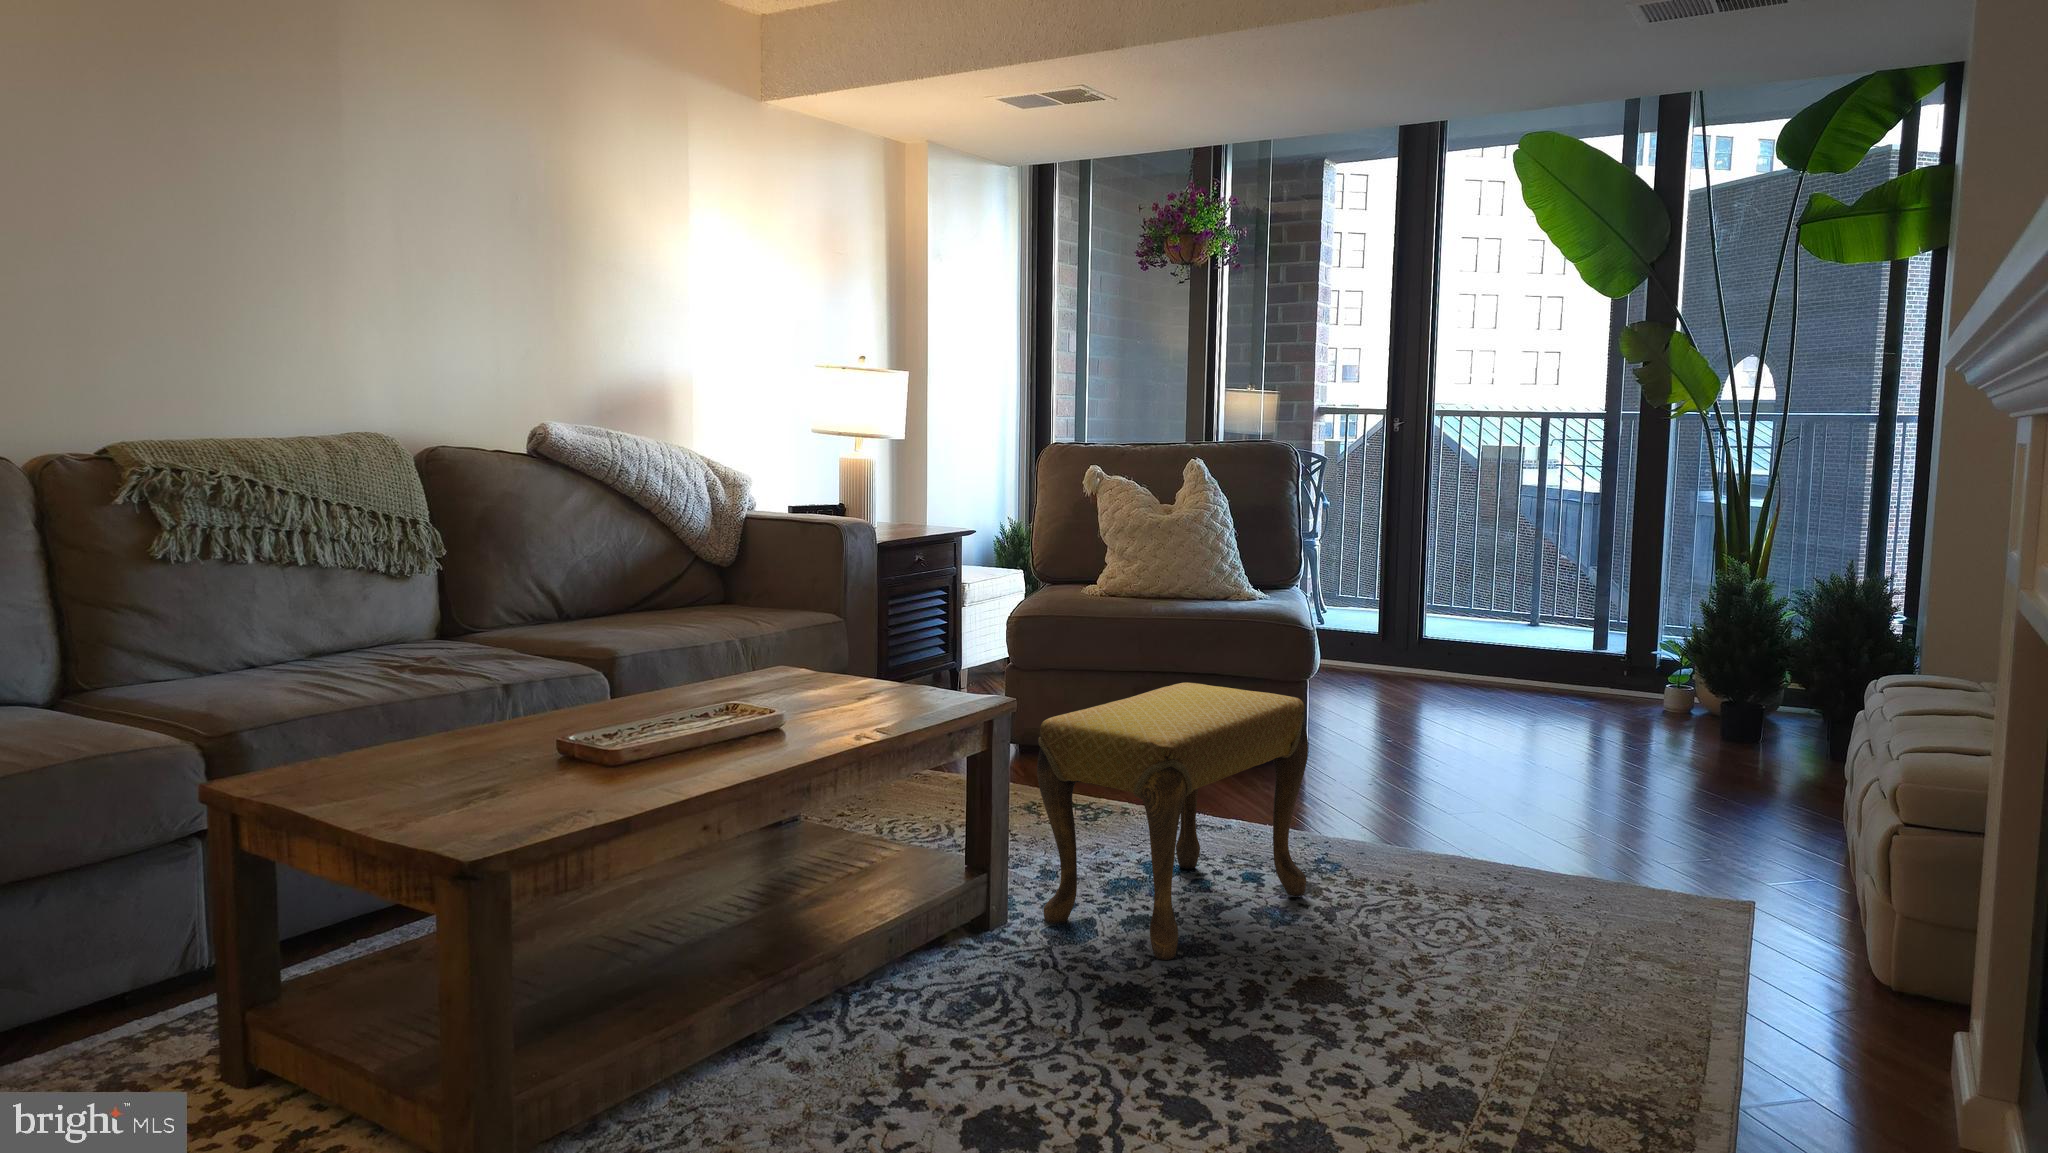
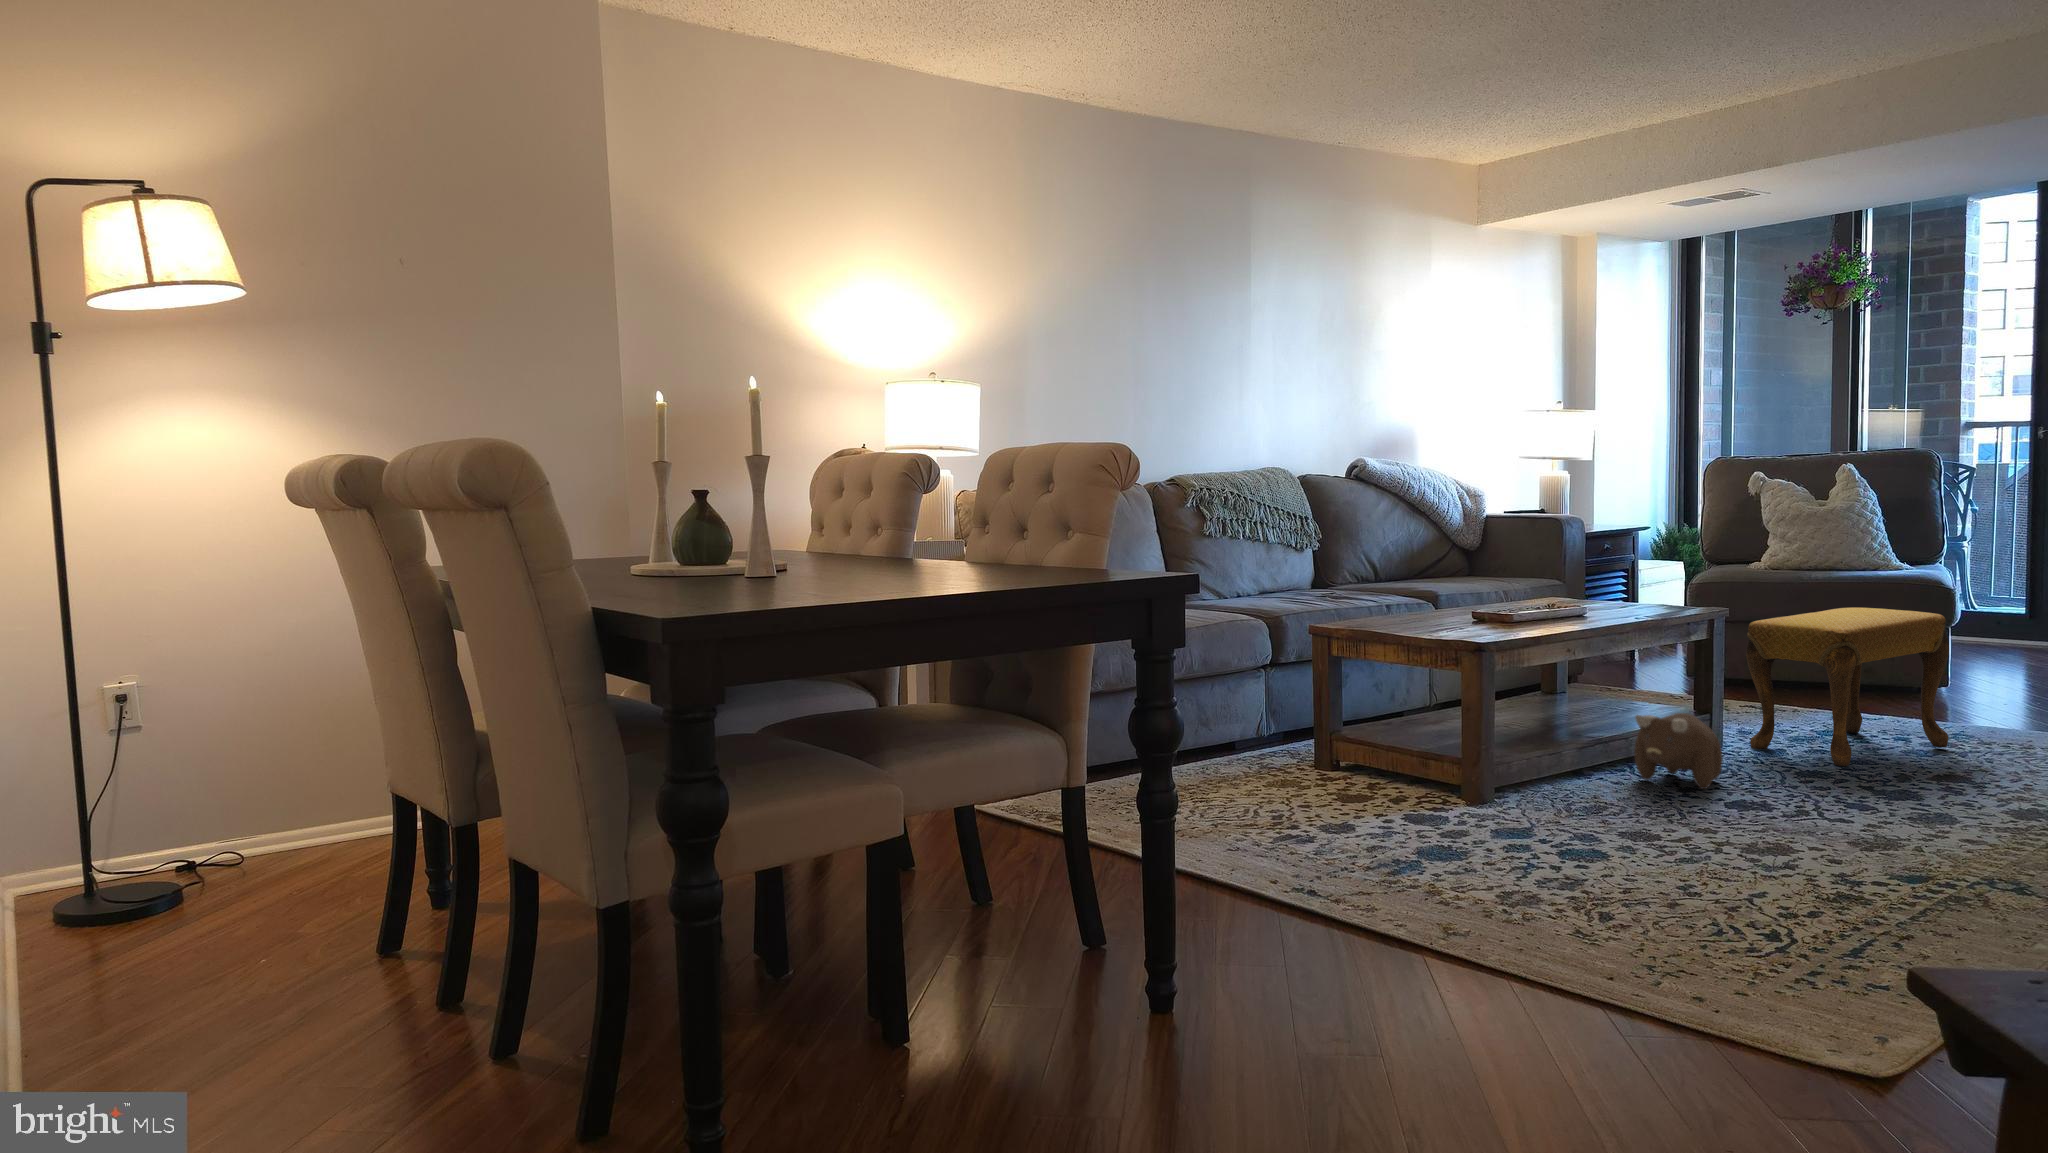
plush toy: none [817,917,976,1065] -> present [1634,713,1723,789]

